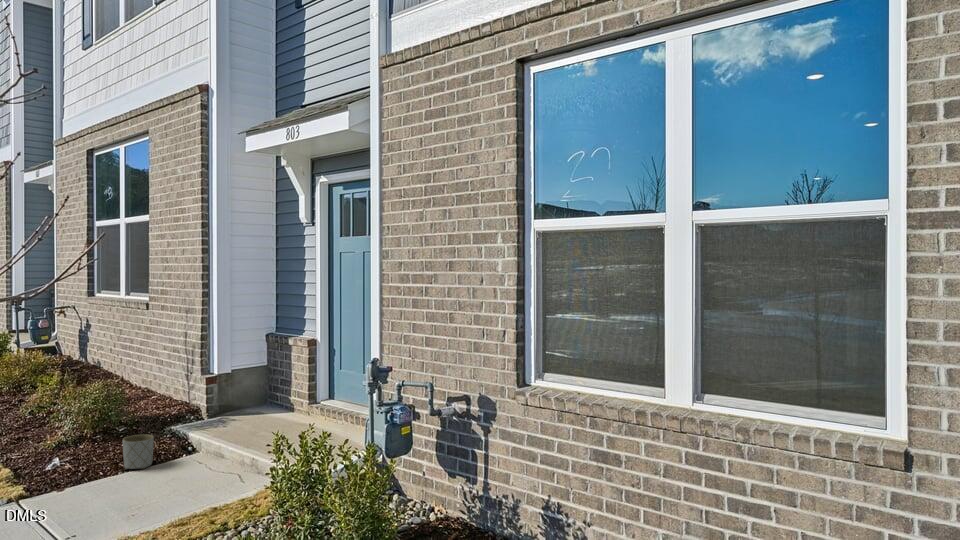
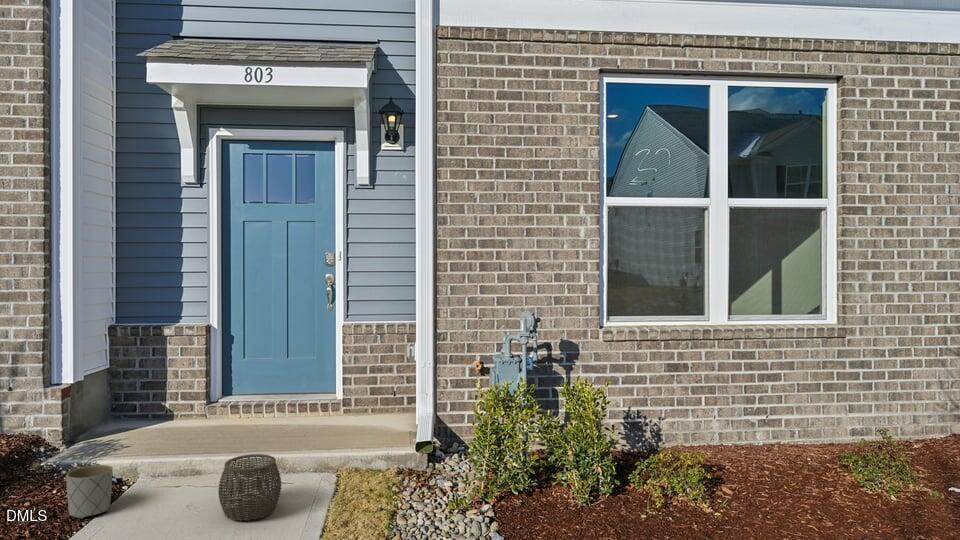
woven basket: none [160,449,212,502] -> present [218,454,281,521]

